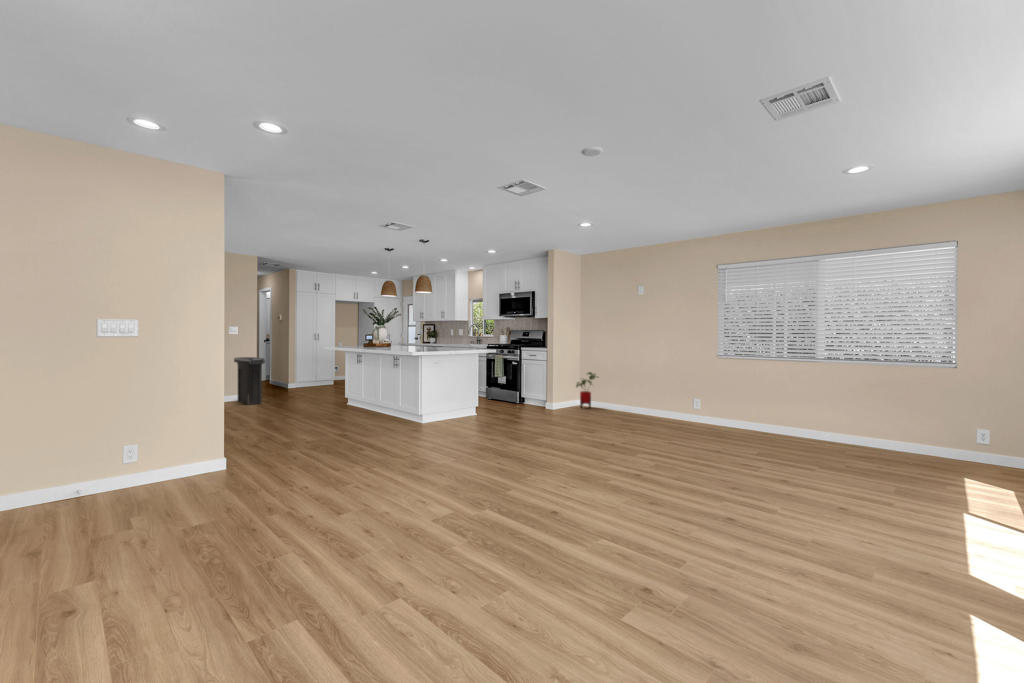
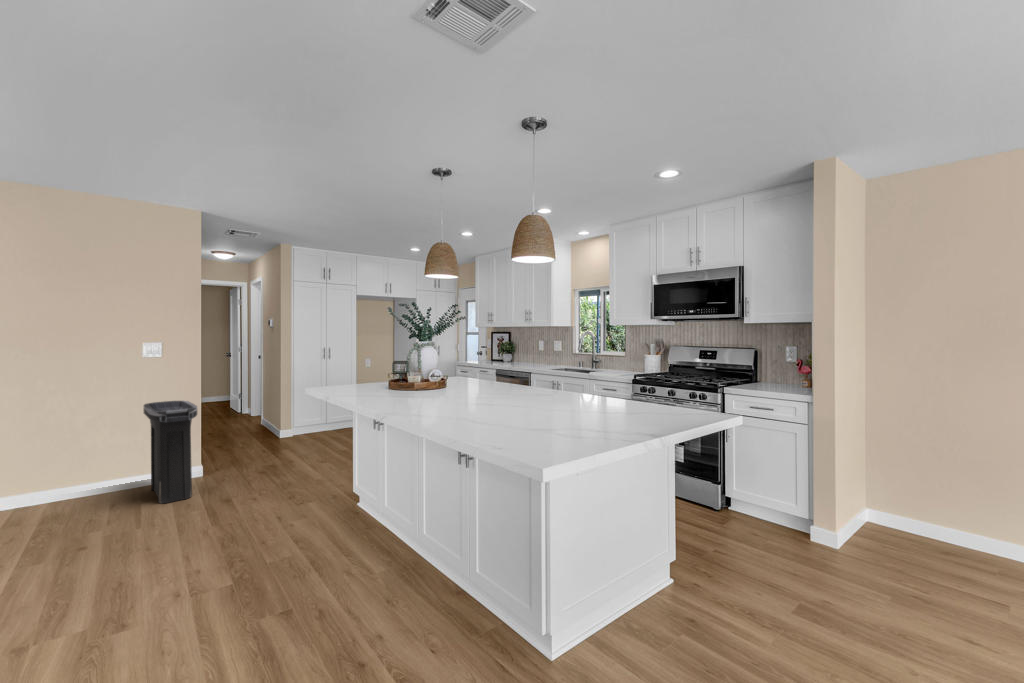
house plant: present [576,372,596,408] -> none [886,458,961,551]

